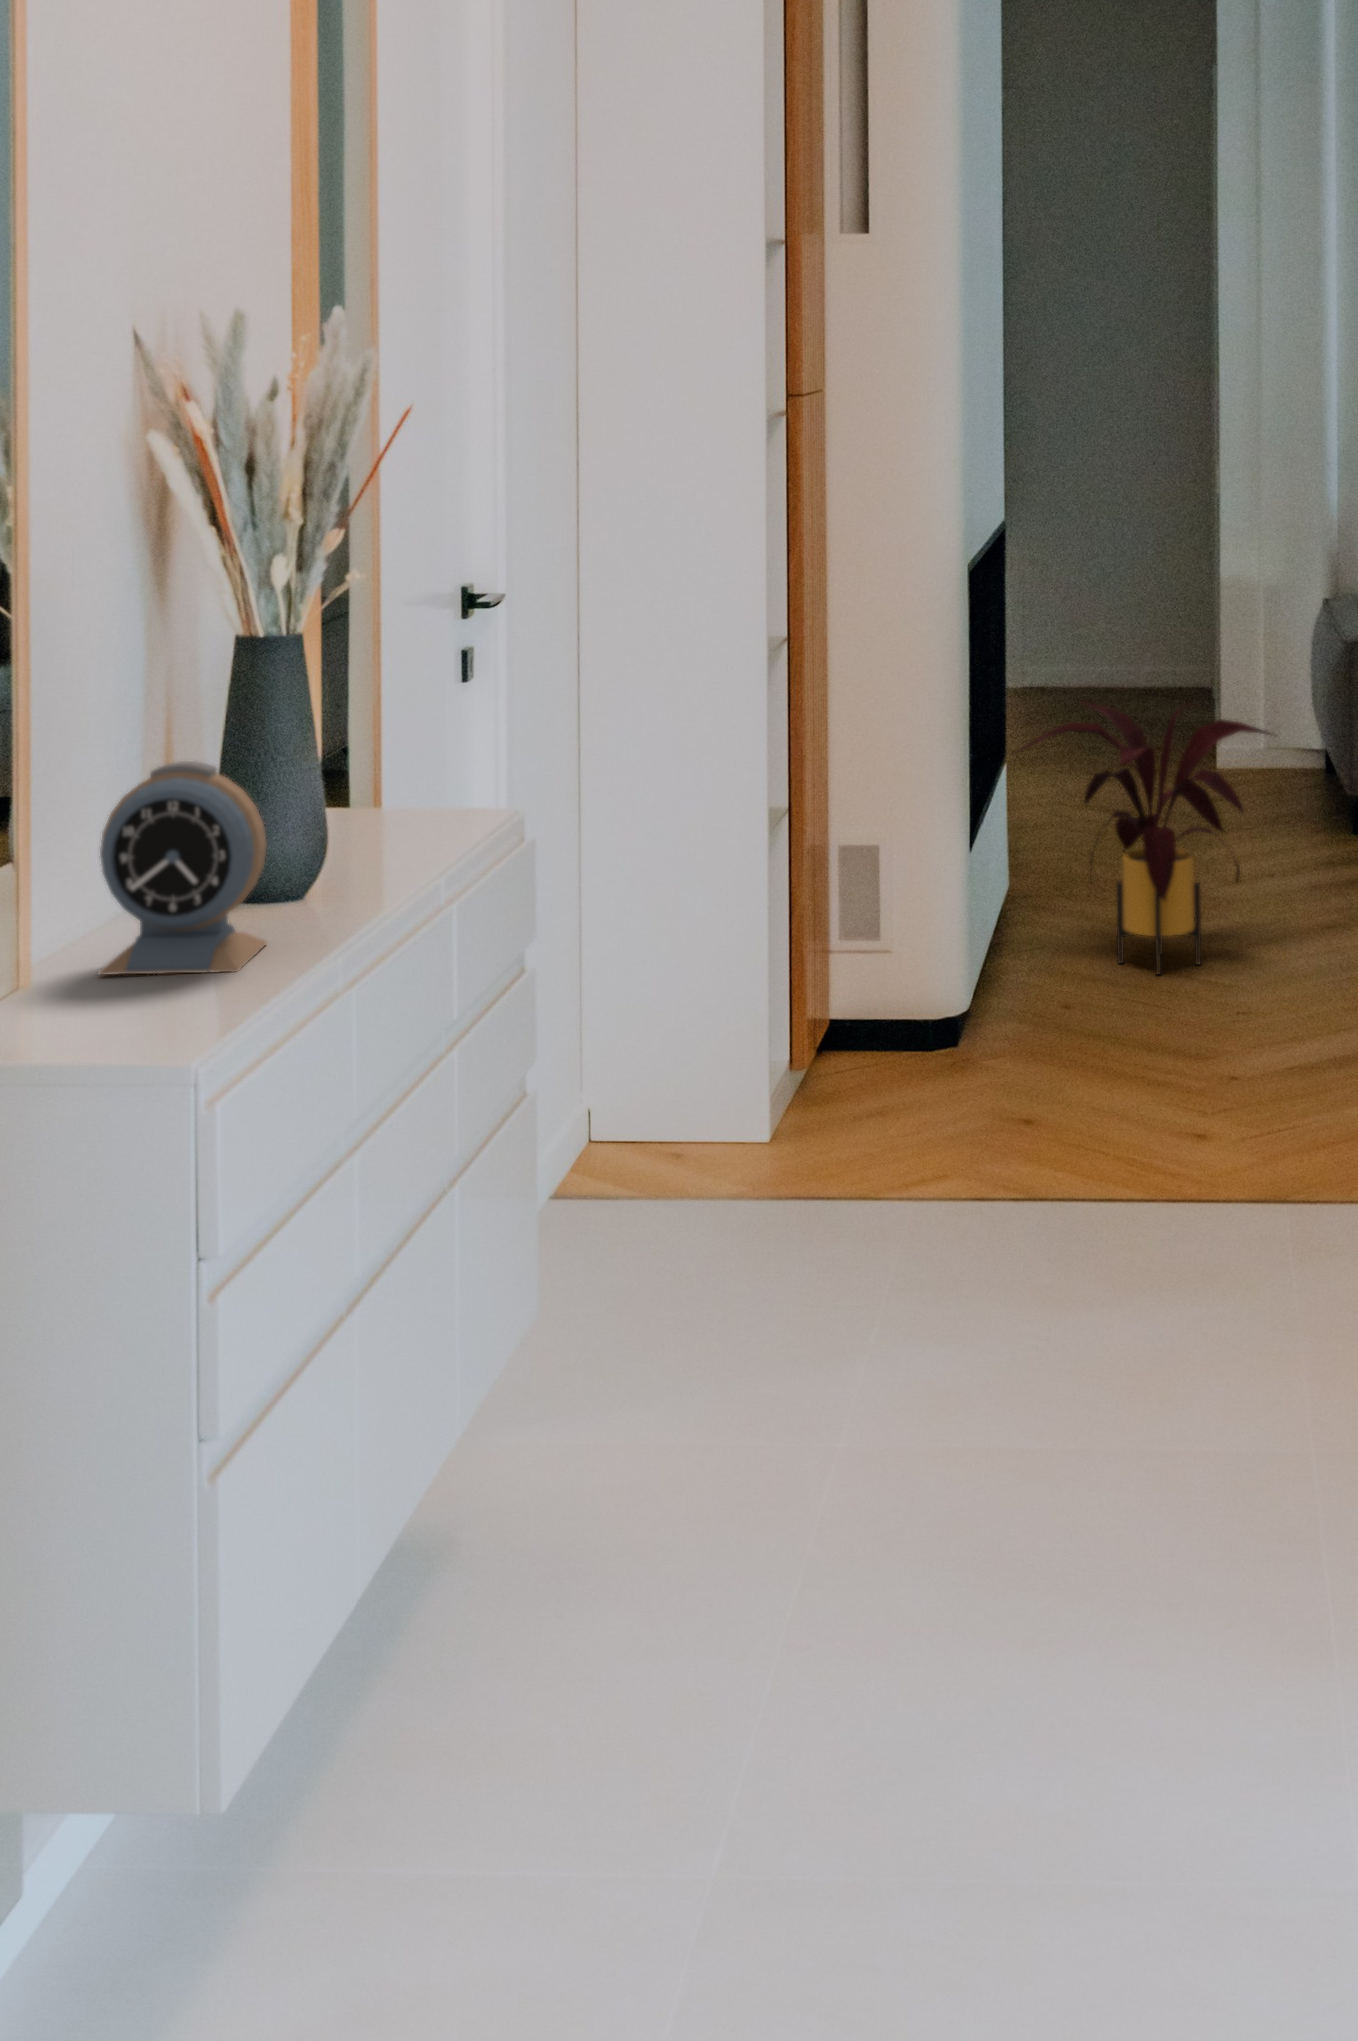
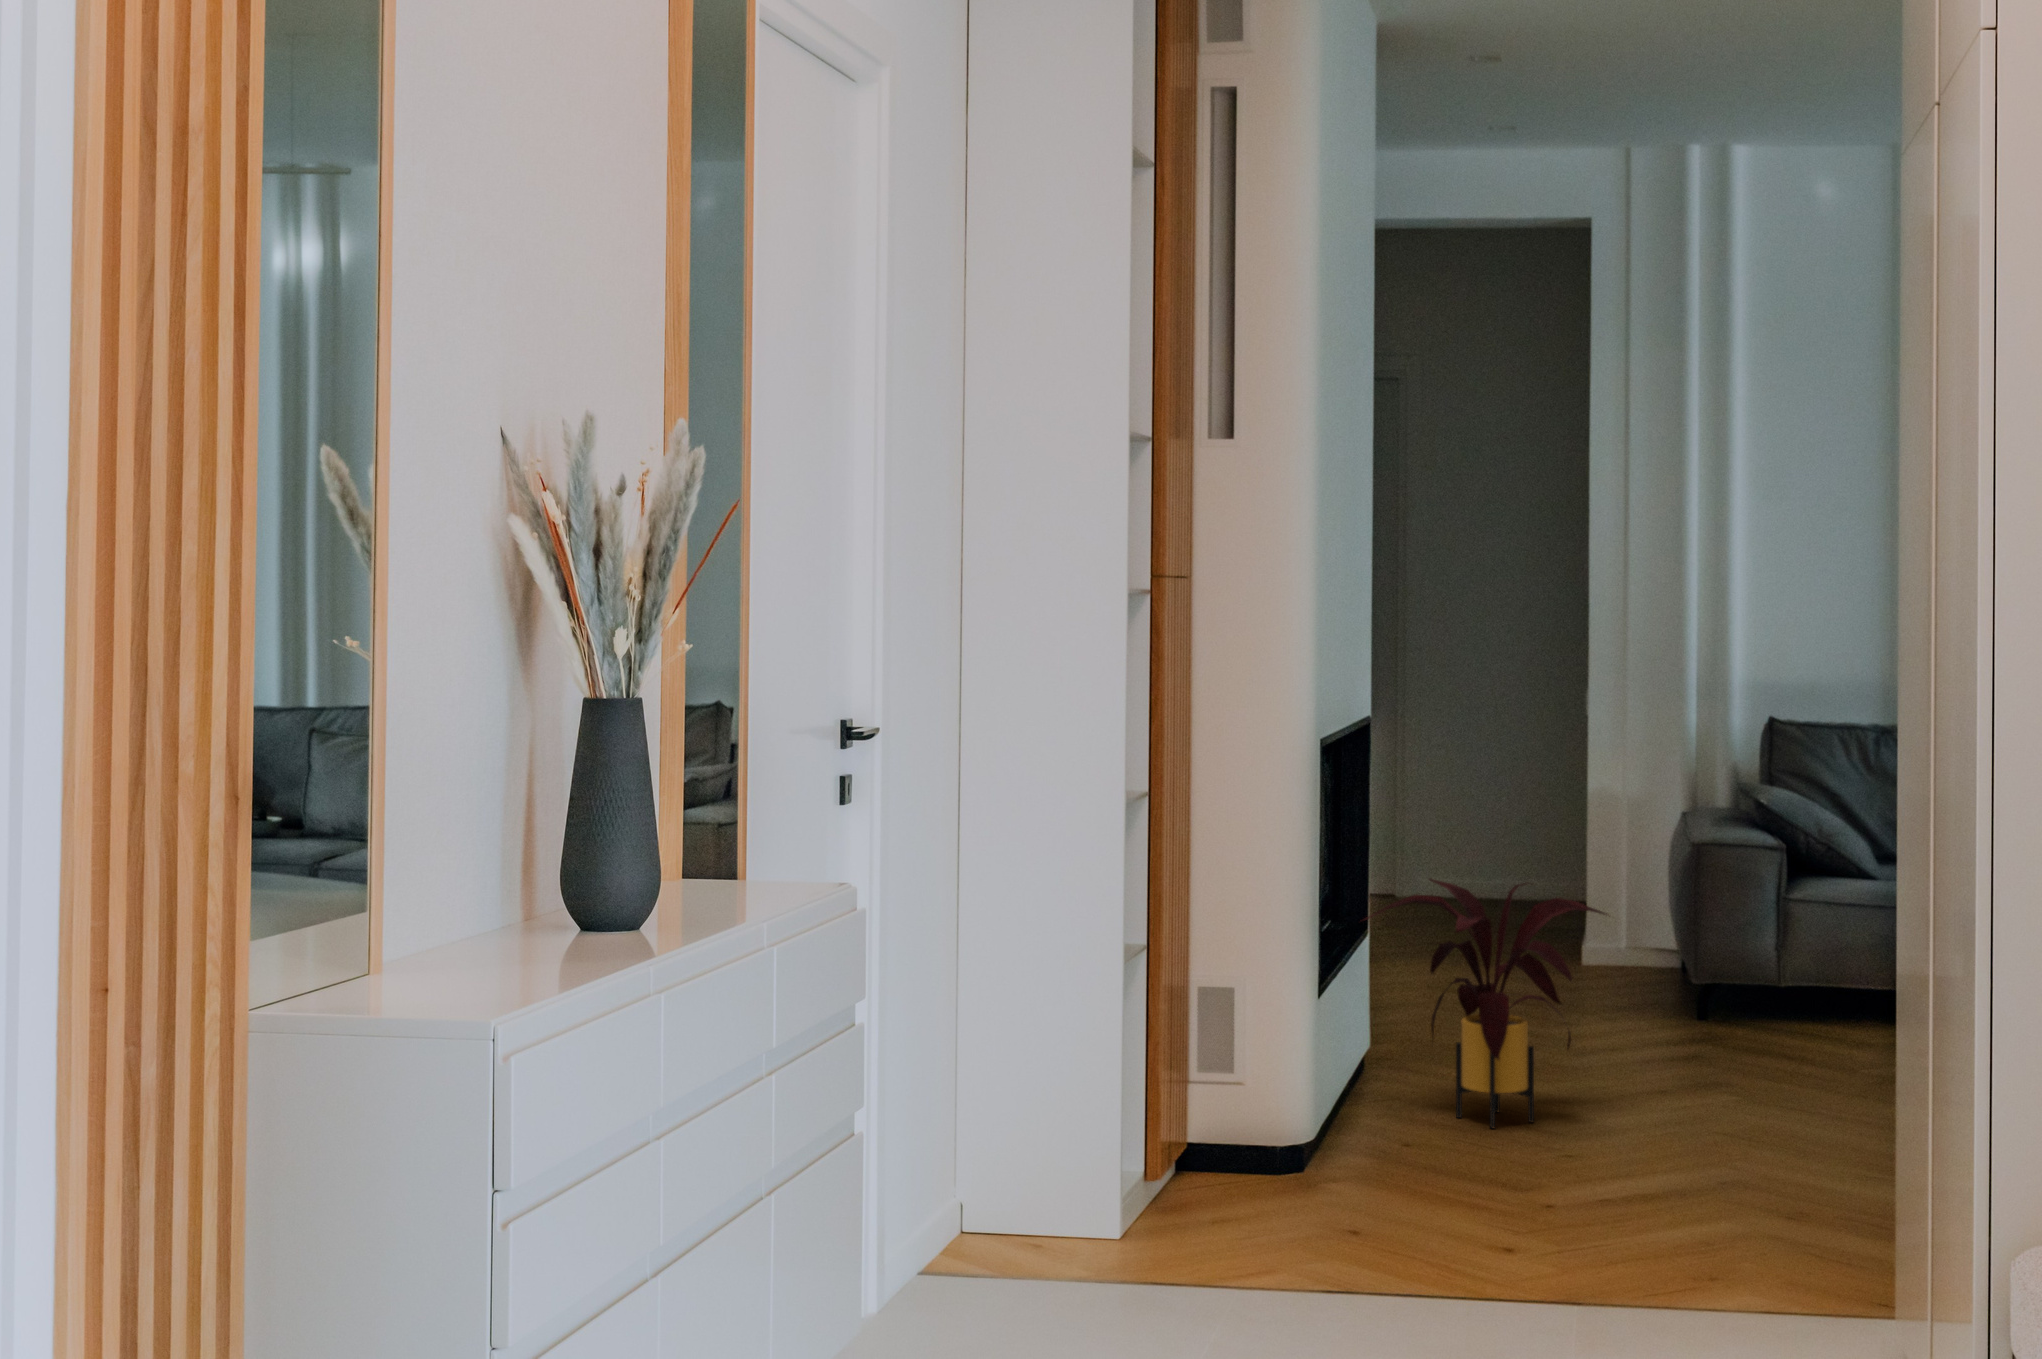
alarm clock: present [99,761,266,975] -> none [455,783,597,956]

